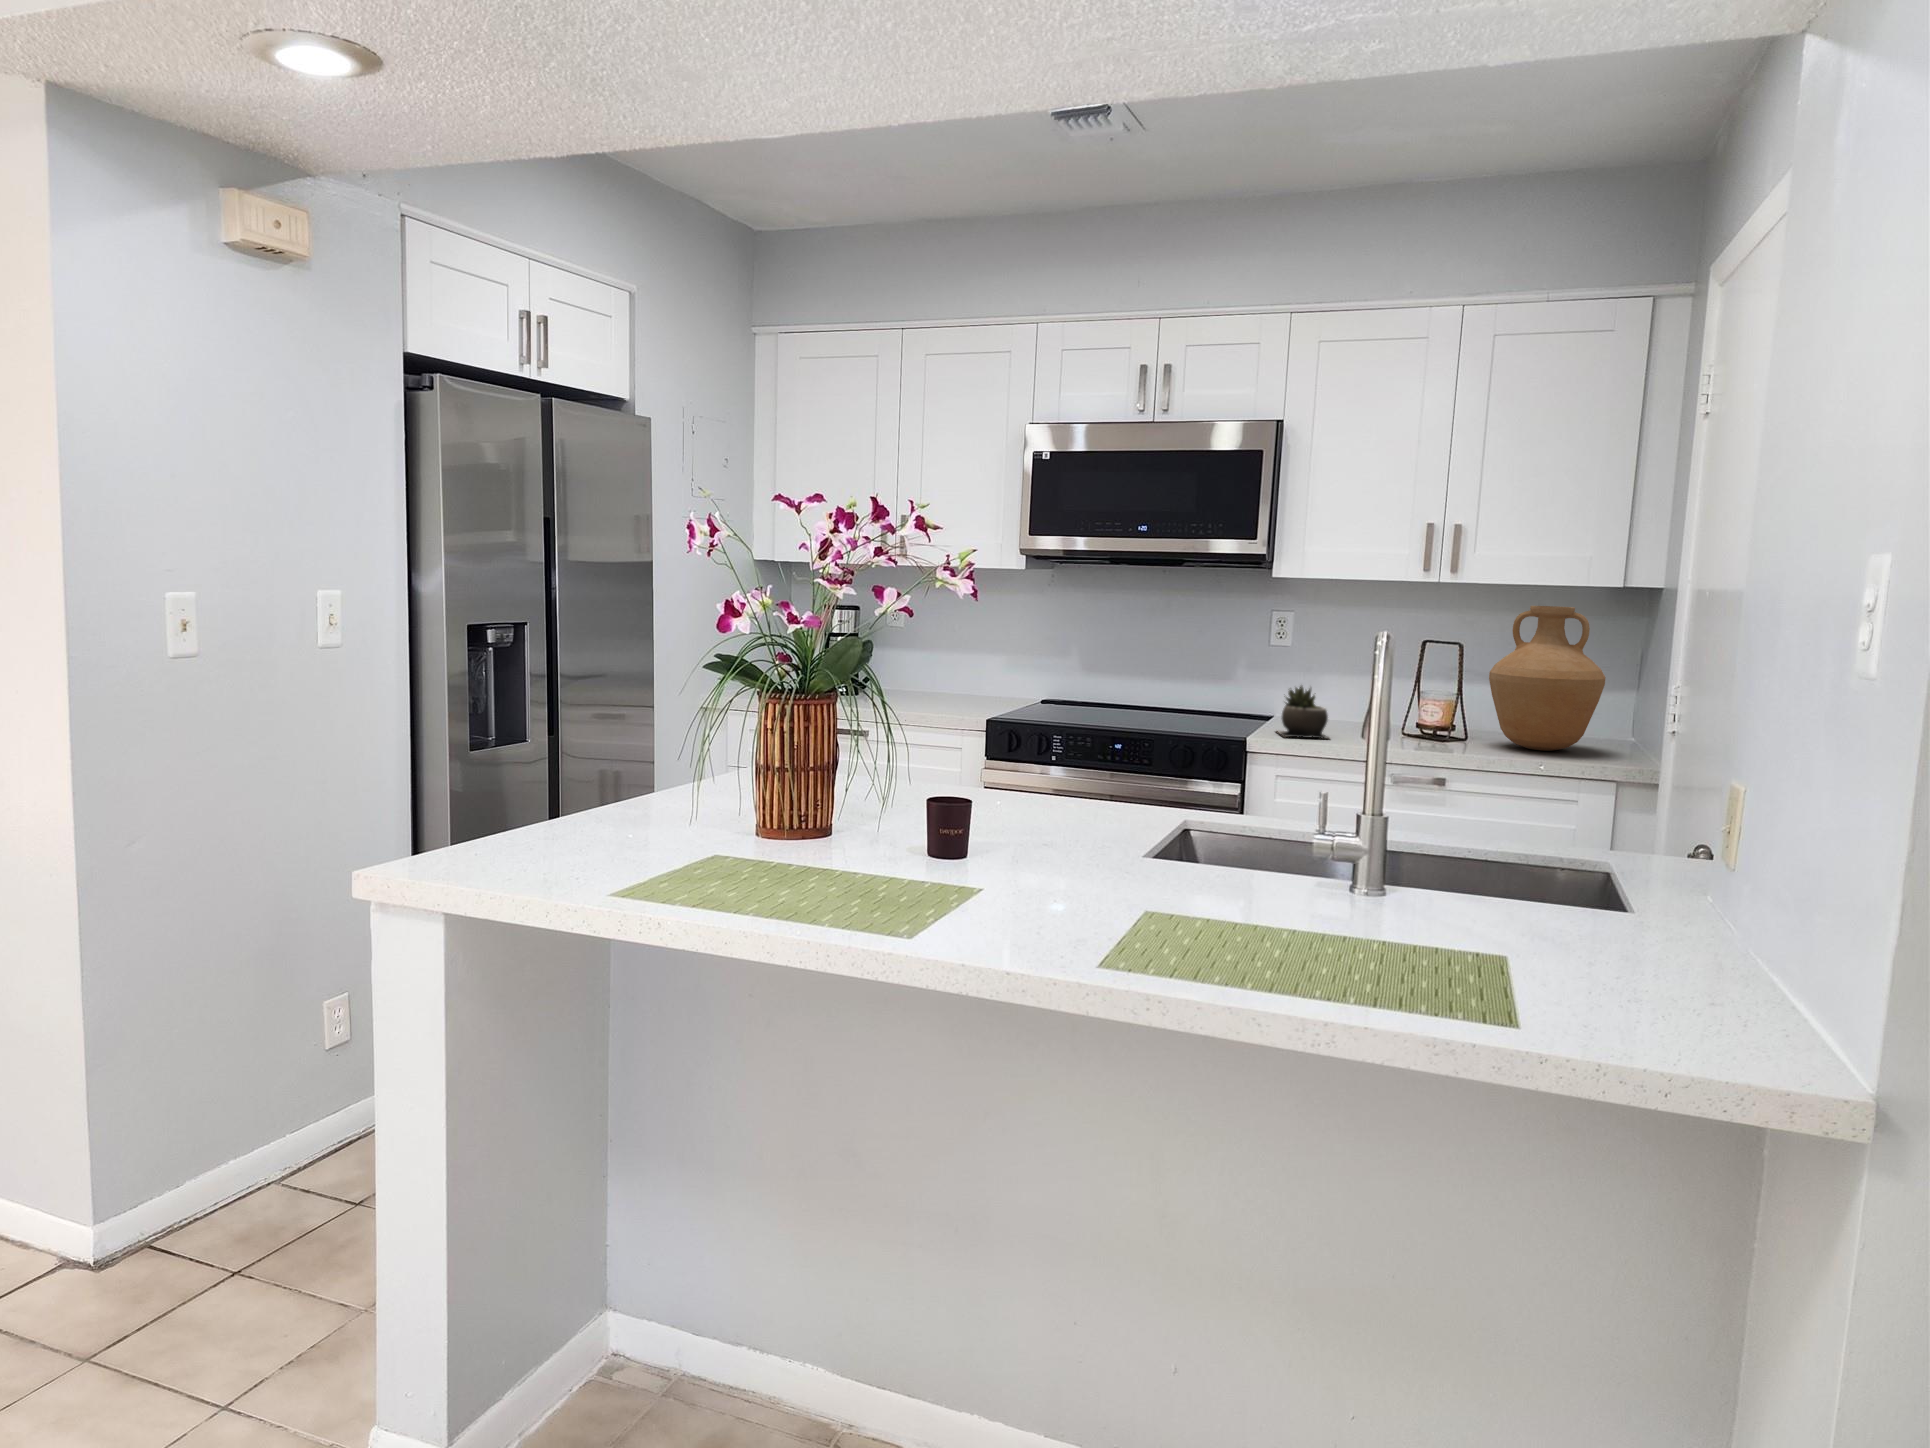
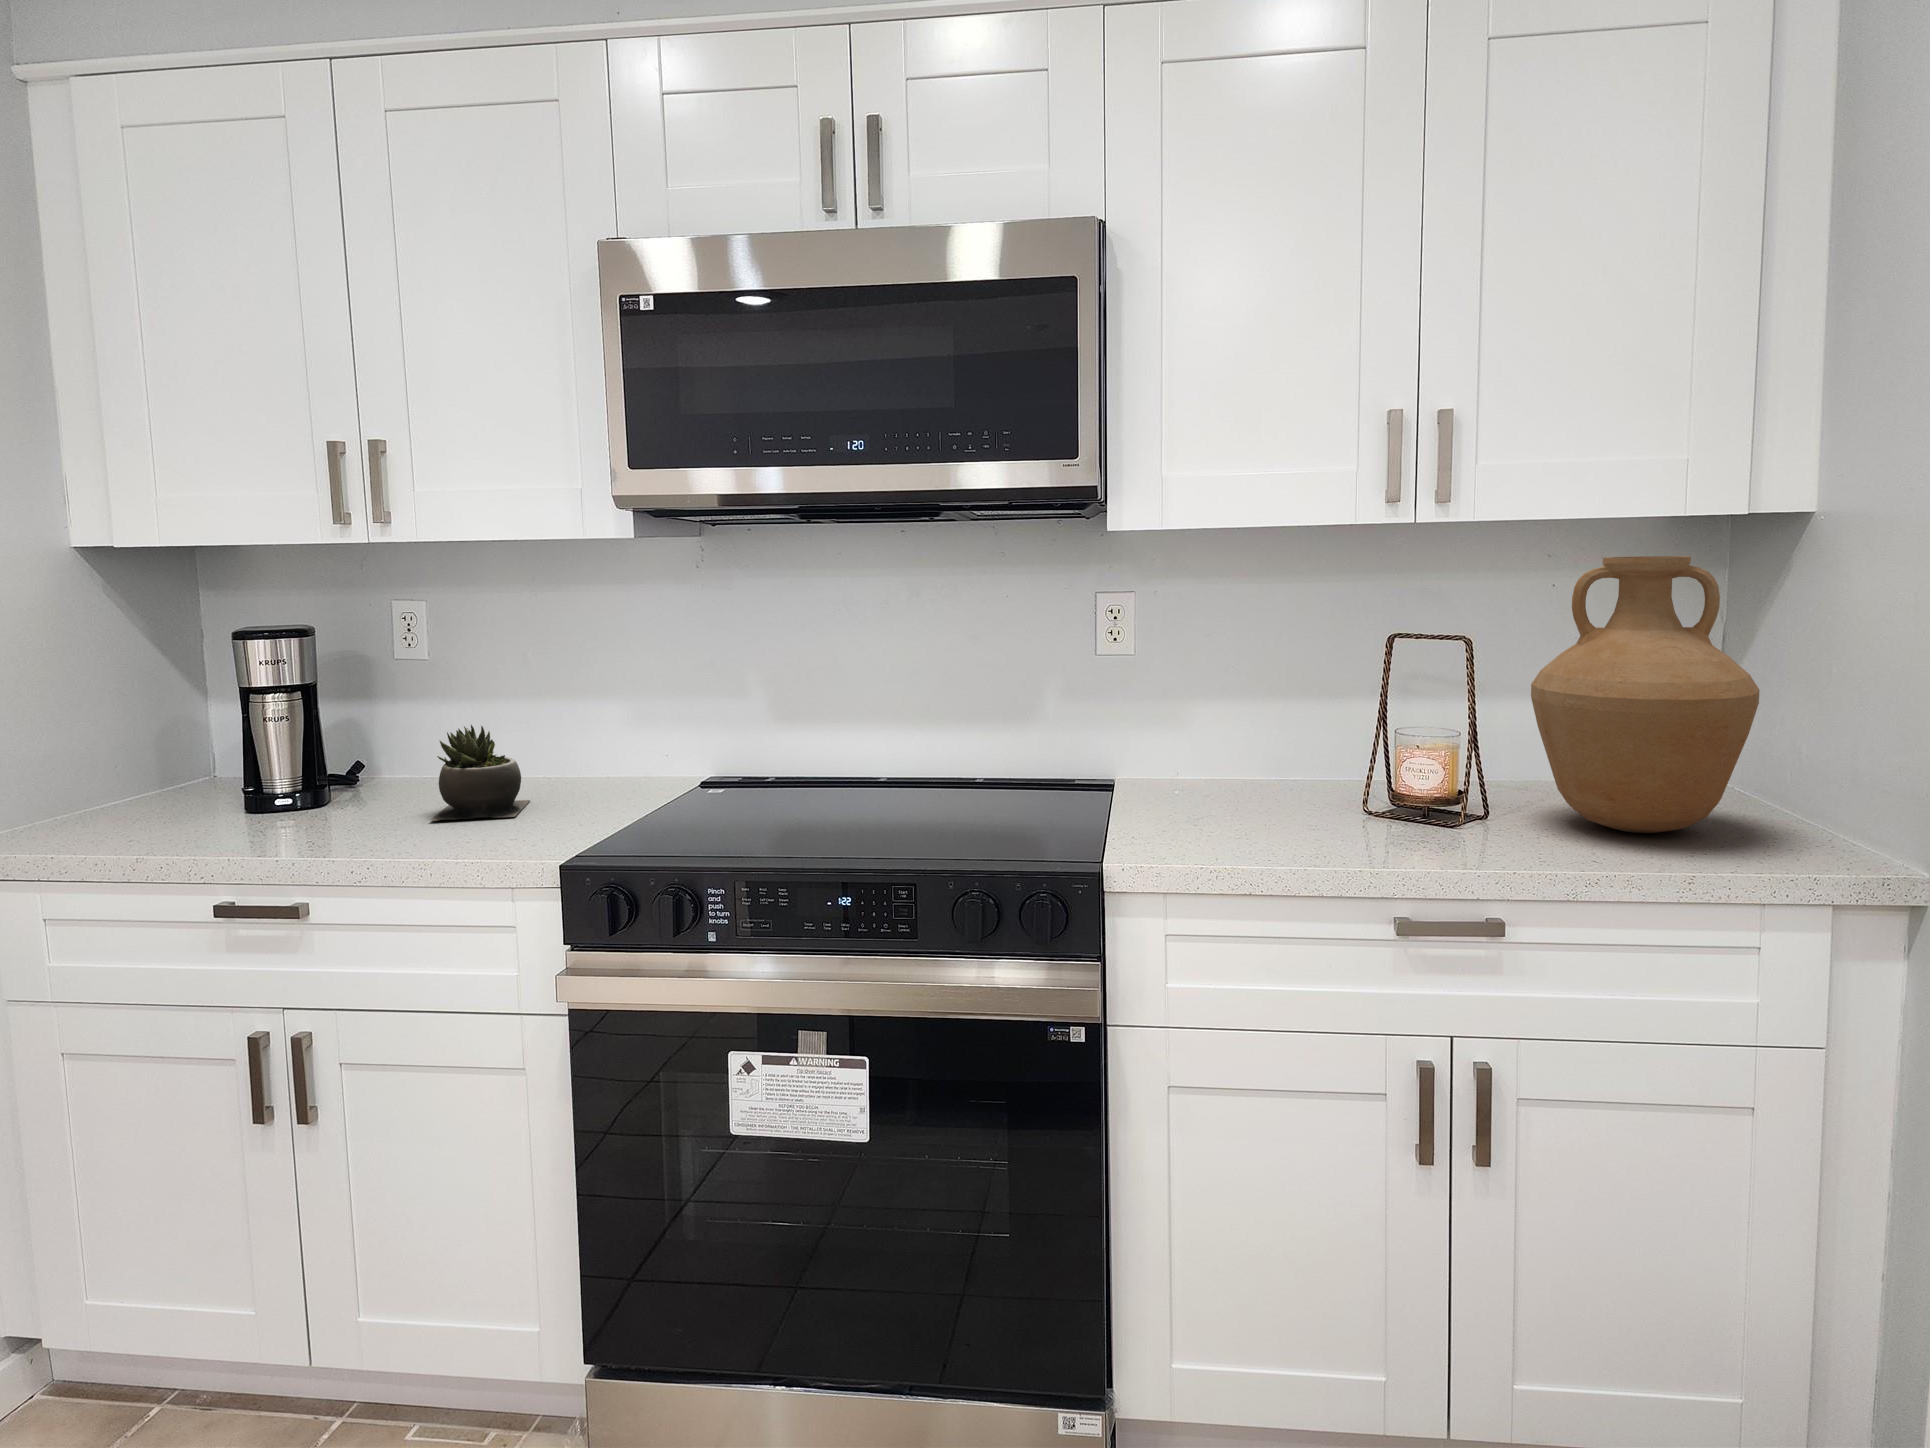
succulent plant: present [1278,686,1328,739] -> present [430,725,530,821]

